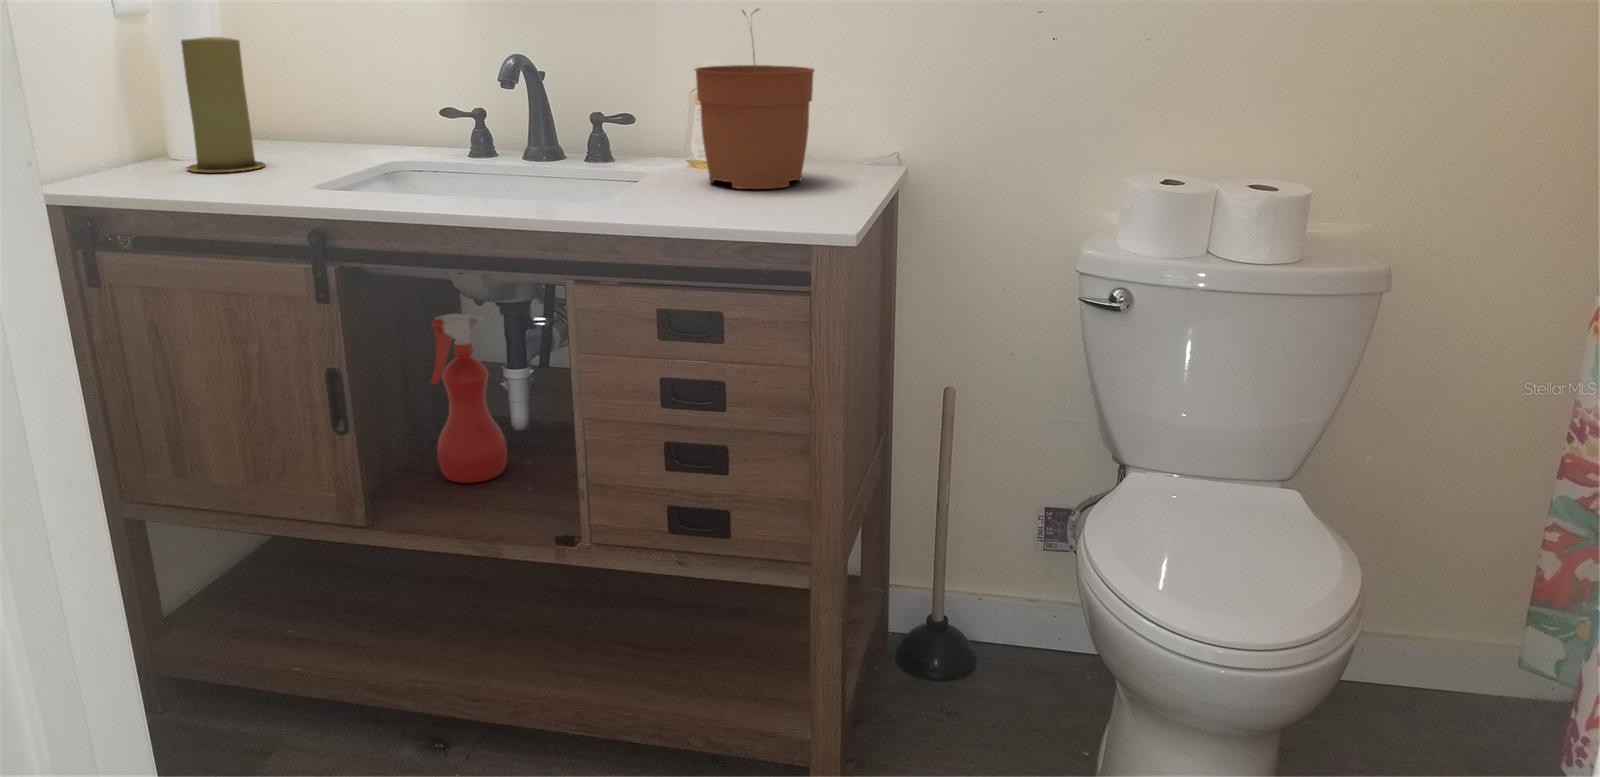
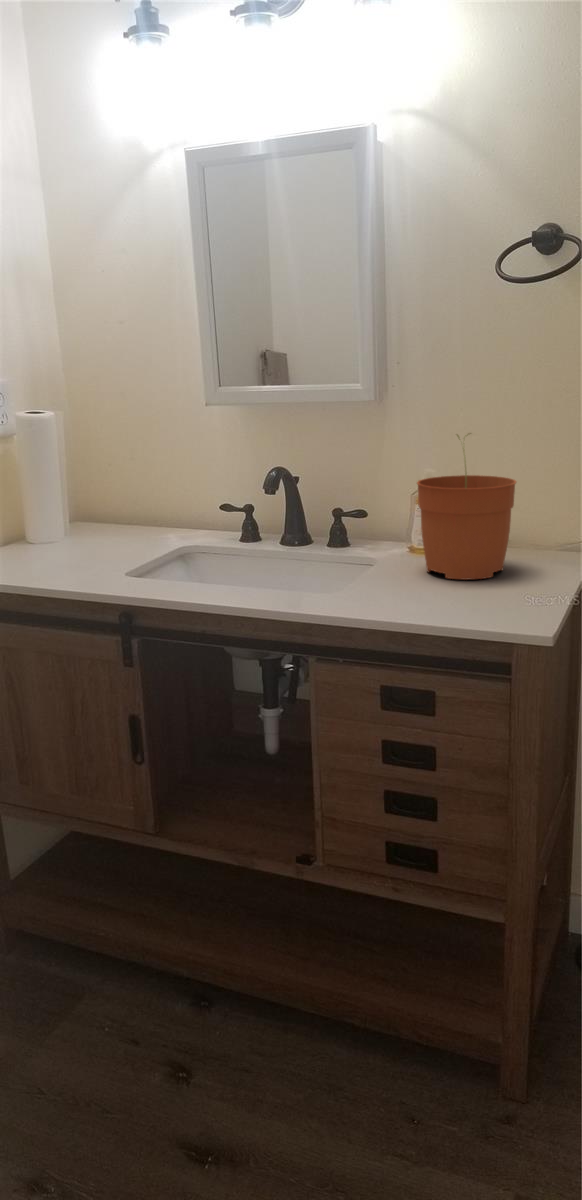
candle: present [181,37,265,172] -> none [40,459,94,558]
spray bottle: present [431,314,507,483] -> none [205,665,261,798]

